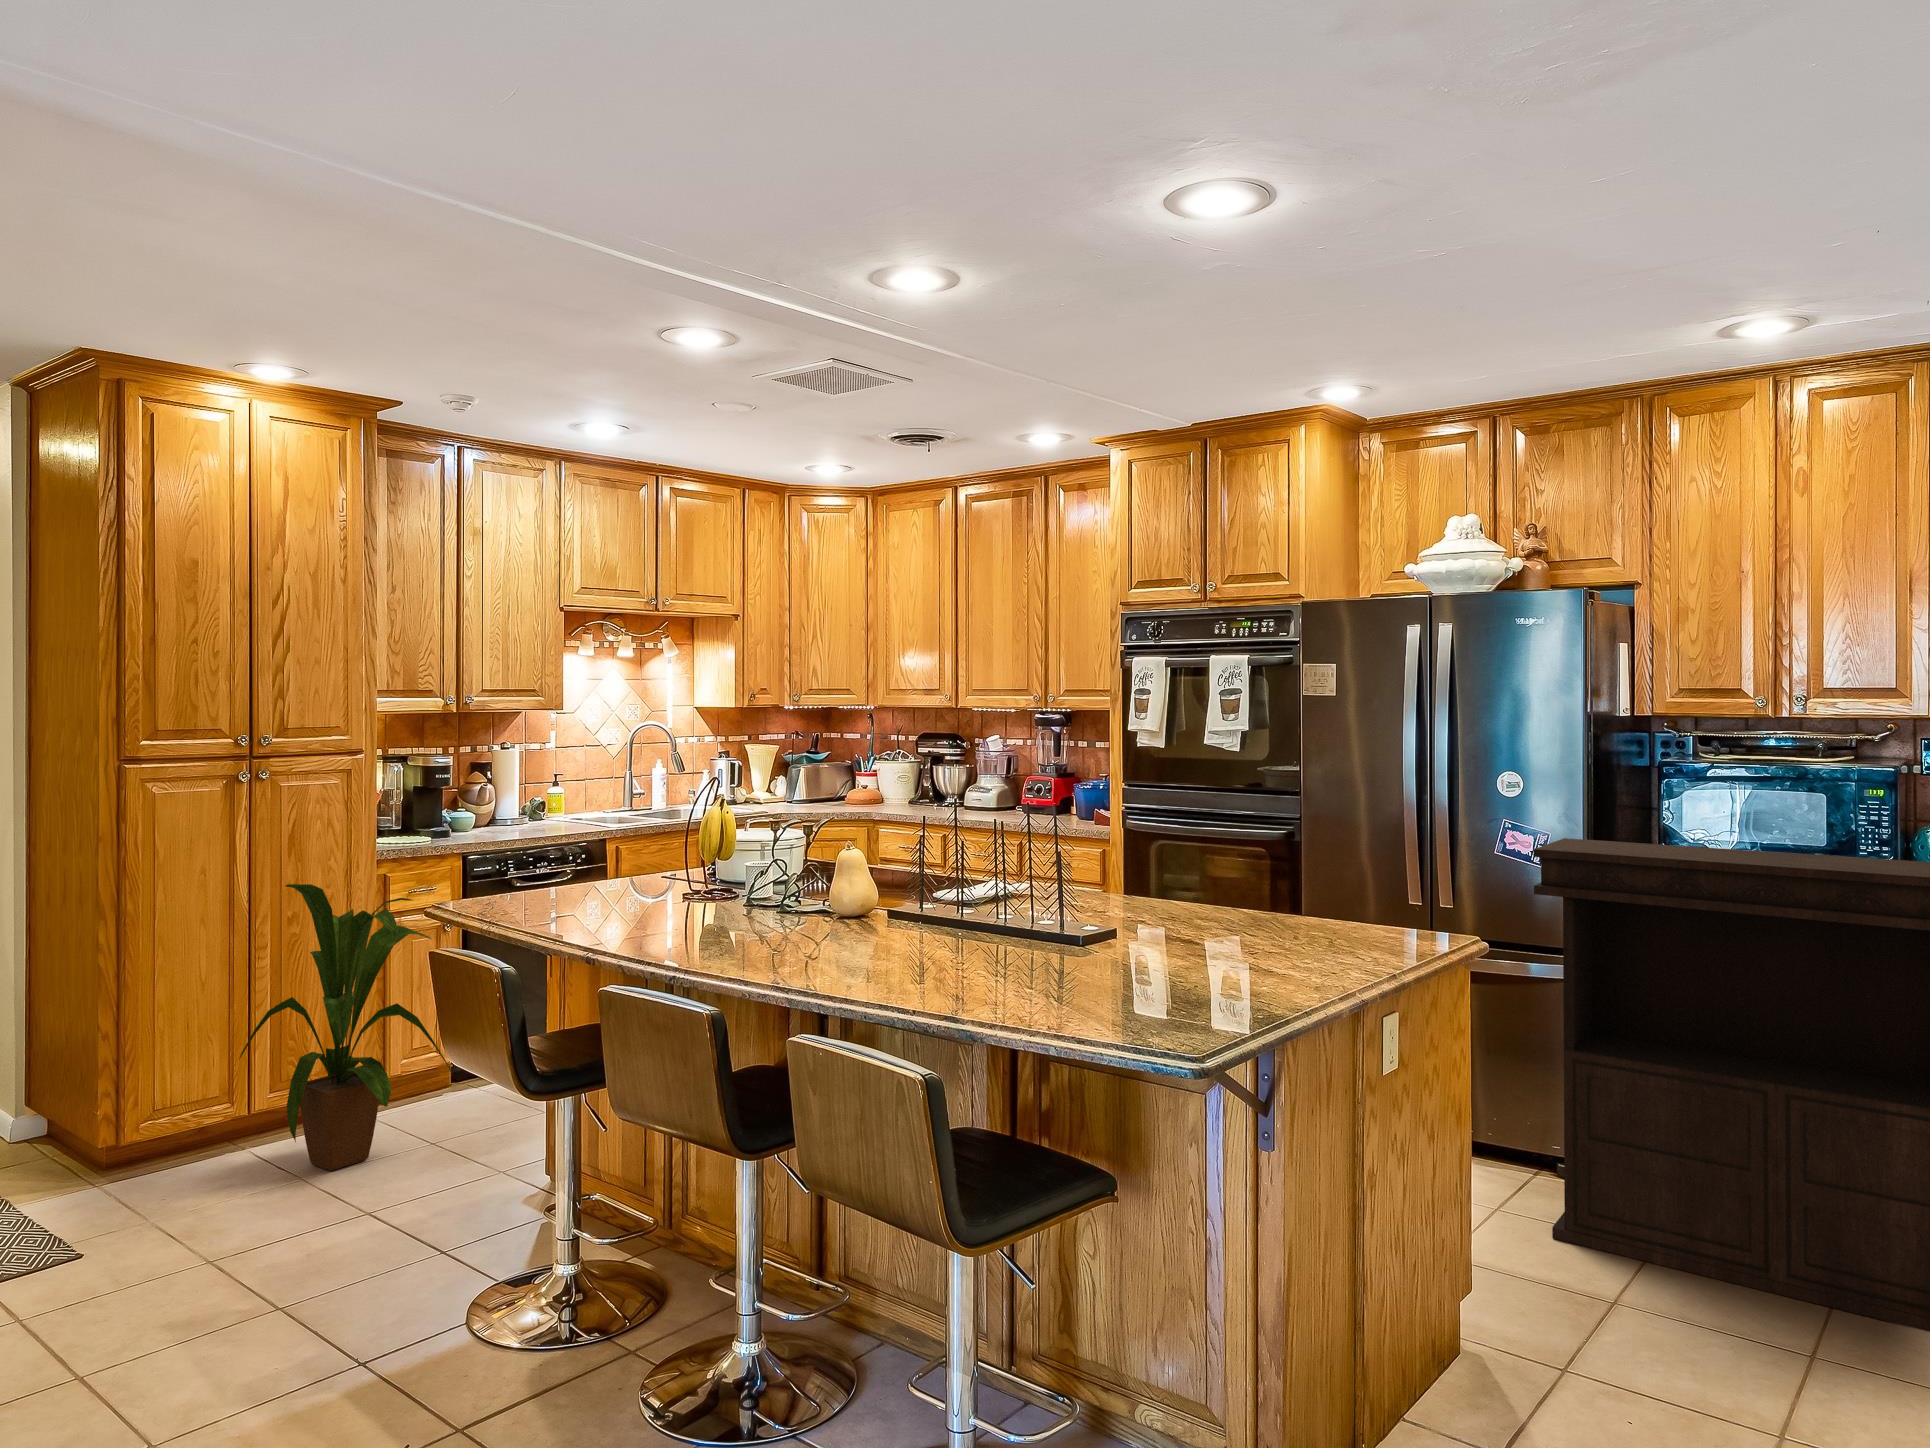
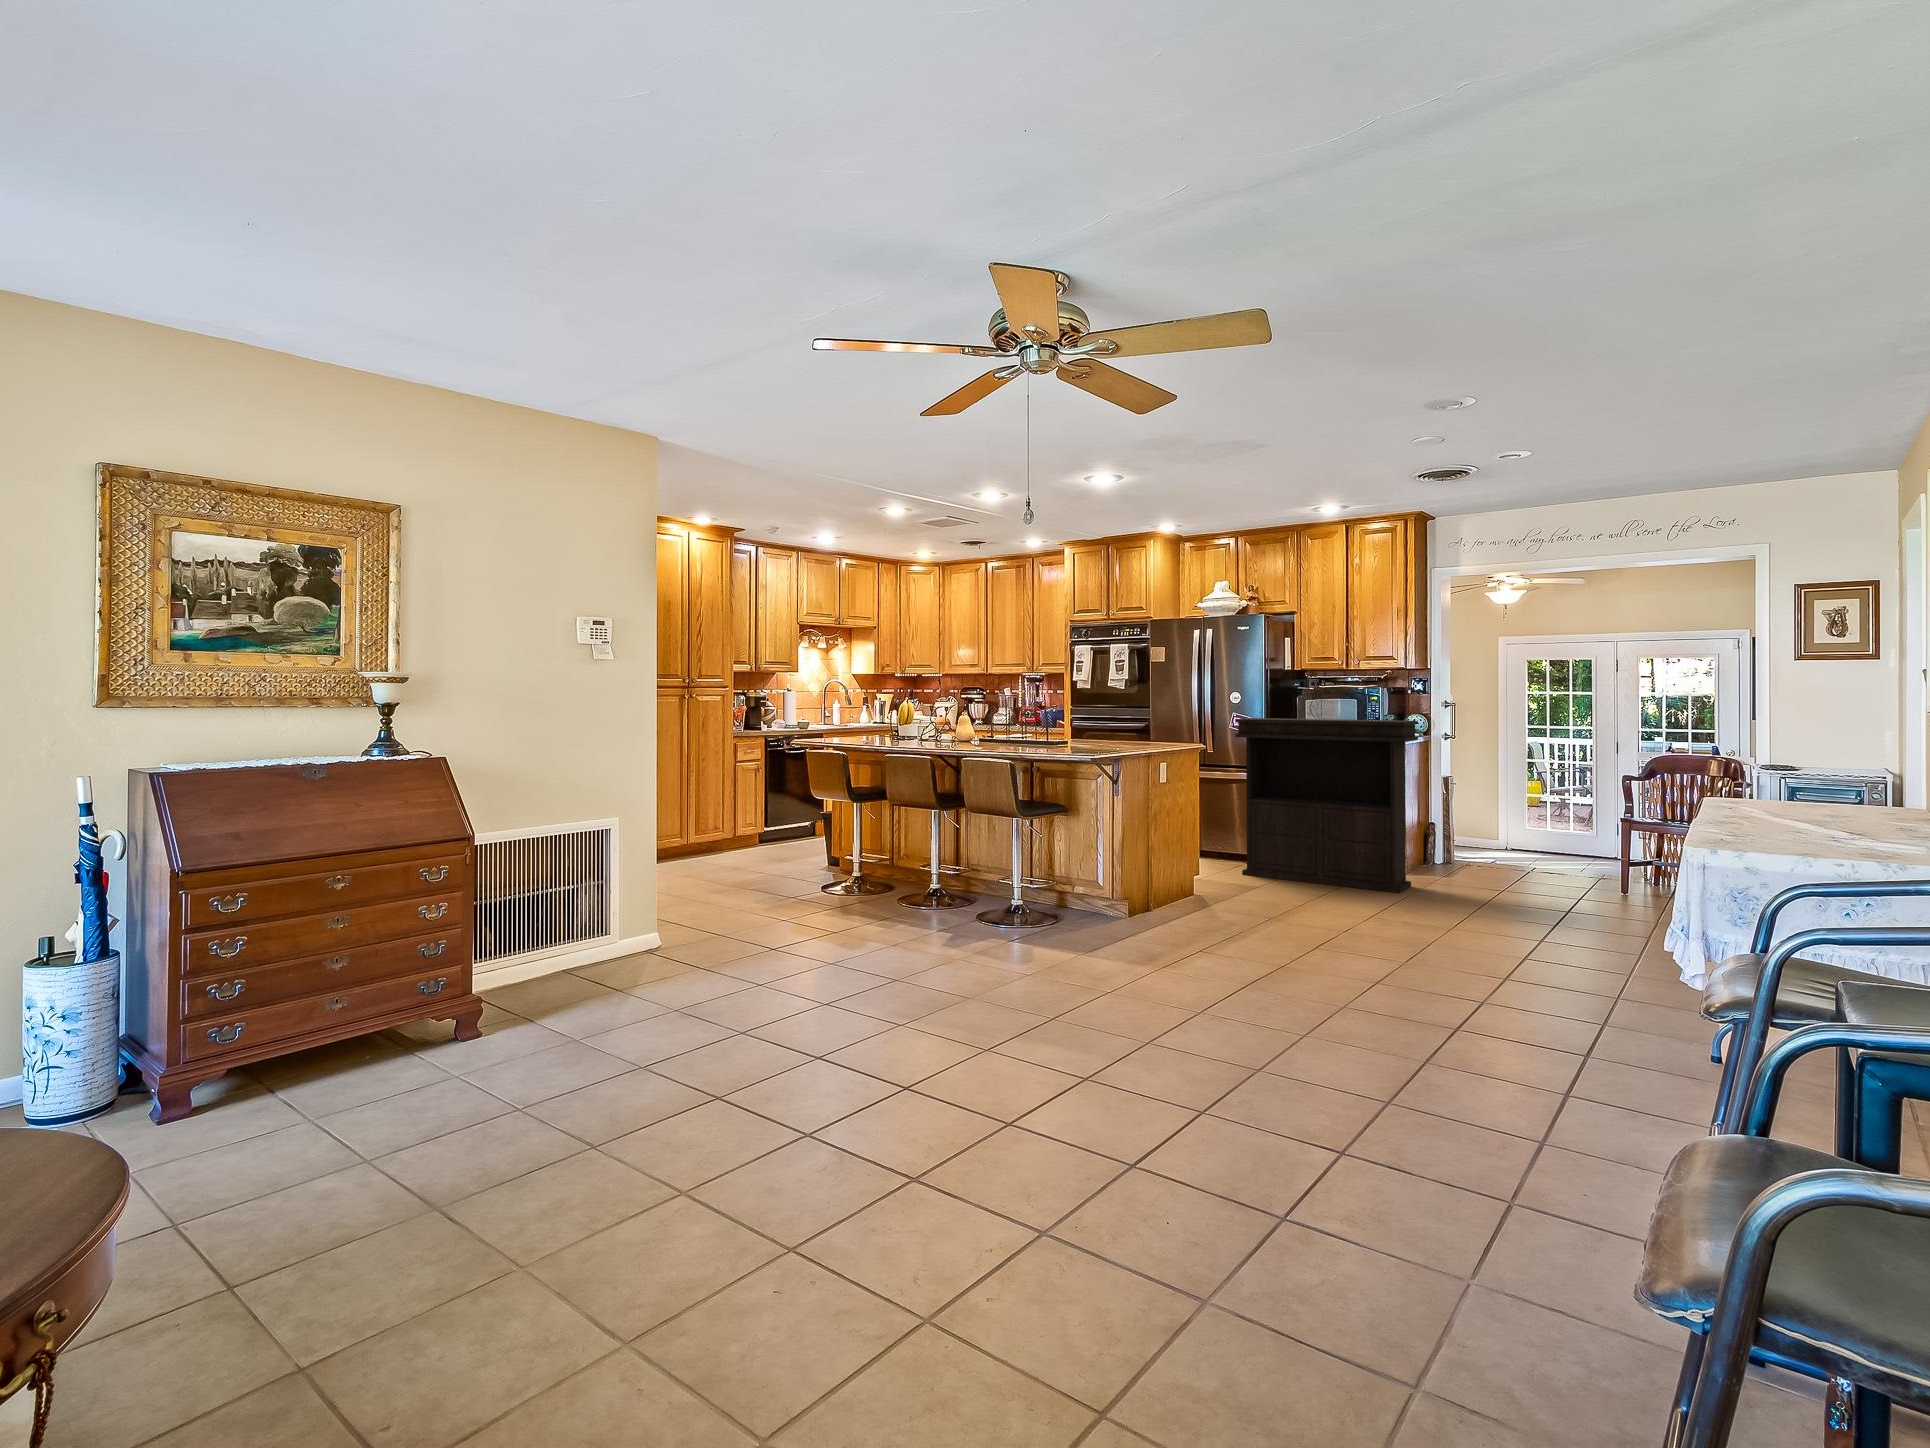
house plant: present [239,884,453,1171] -> none [691,738,780,863]

